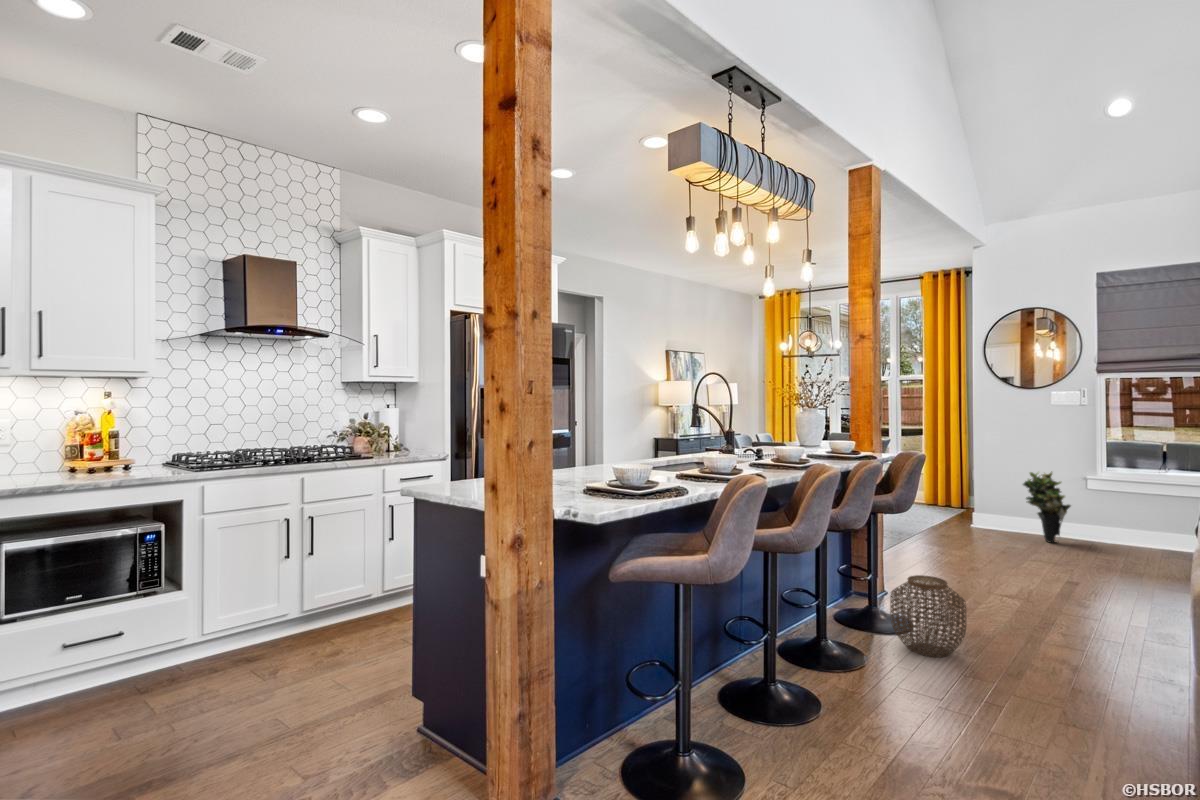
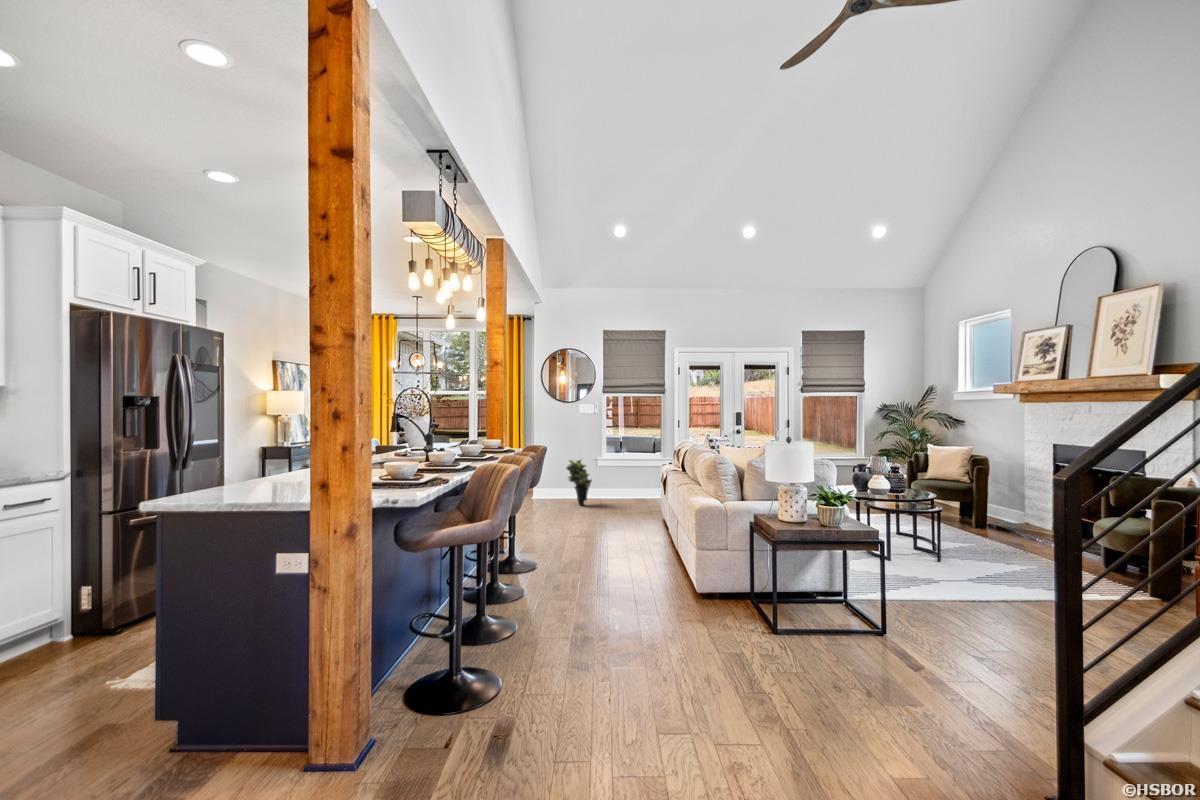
woven basket: present [890,575,966,657] -> none [528,531,574,585]

